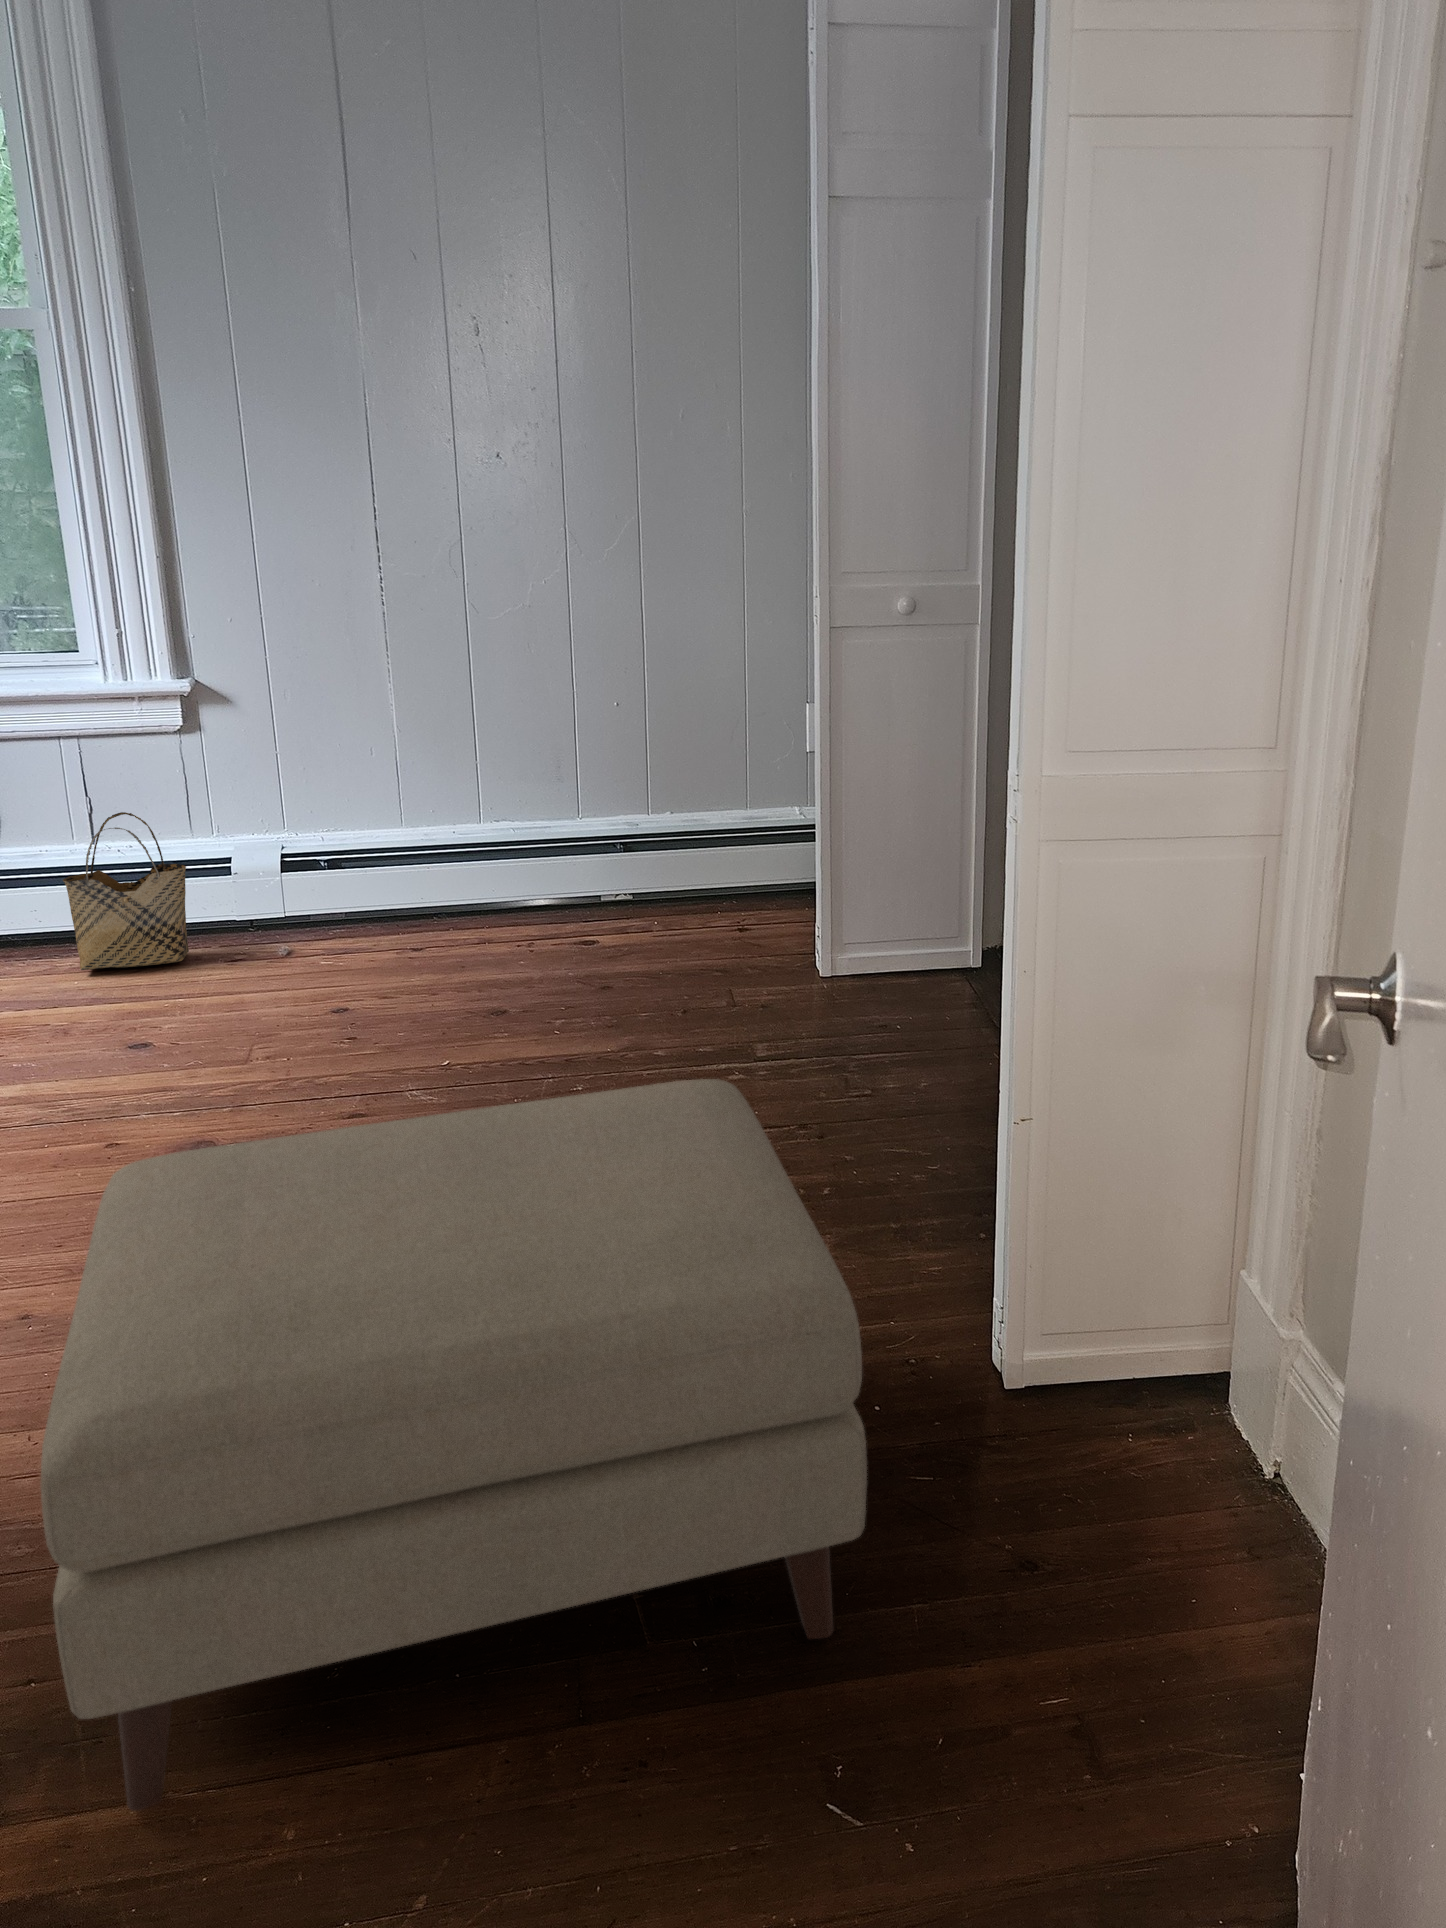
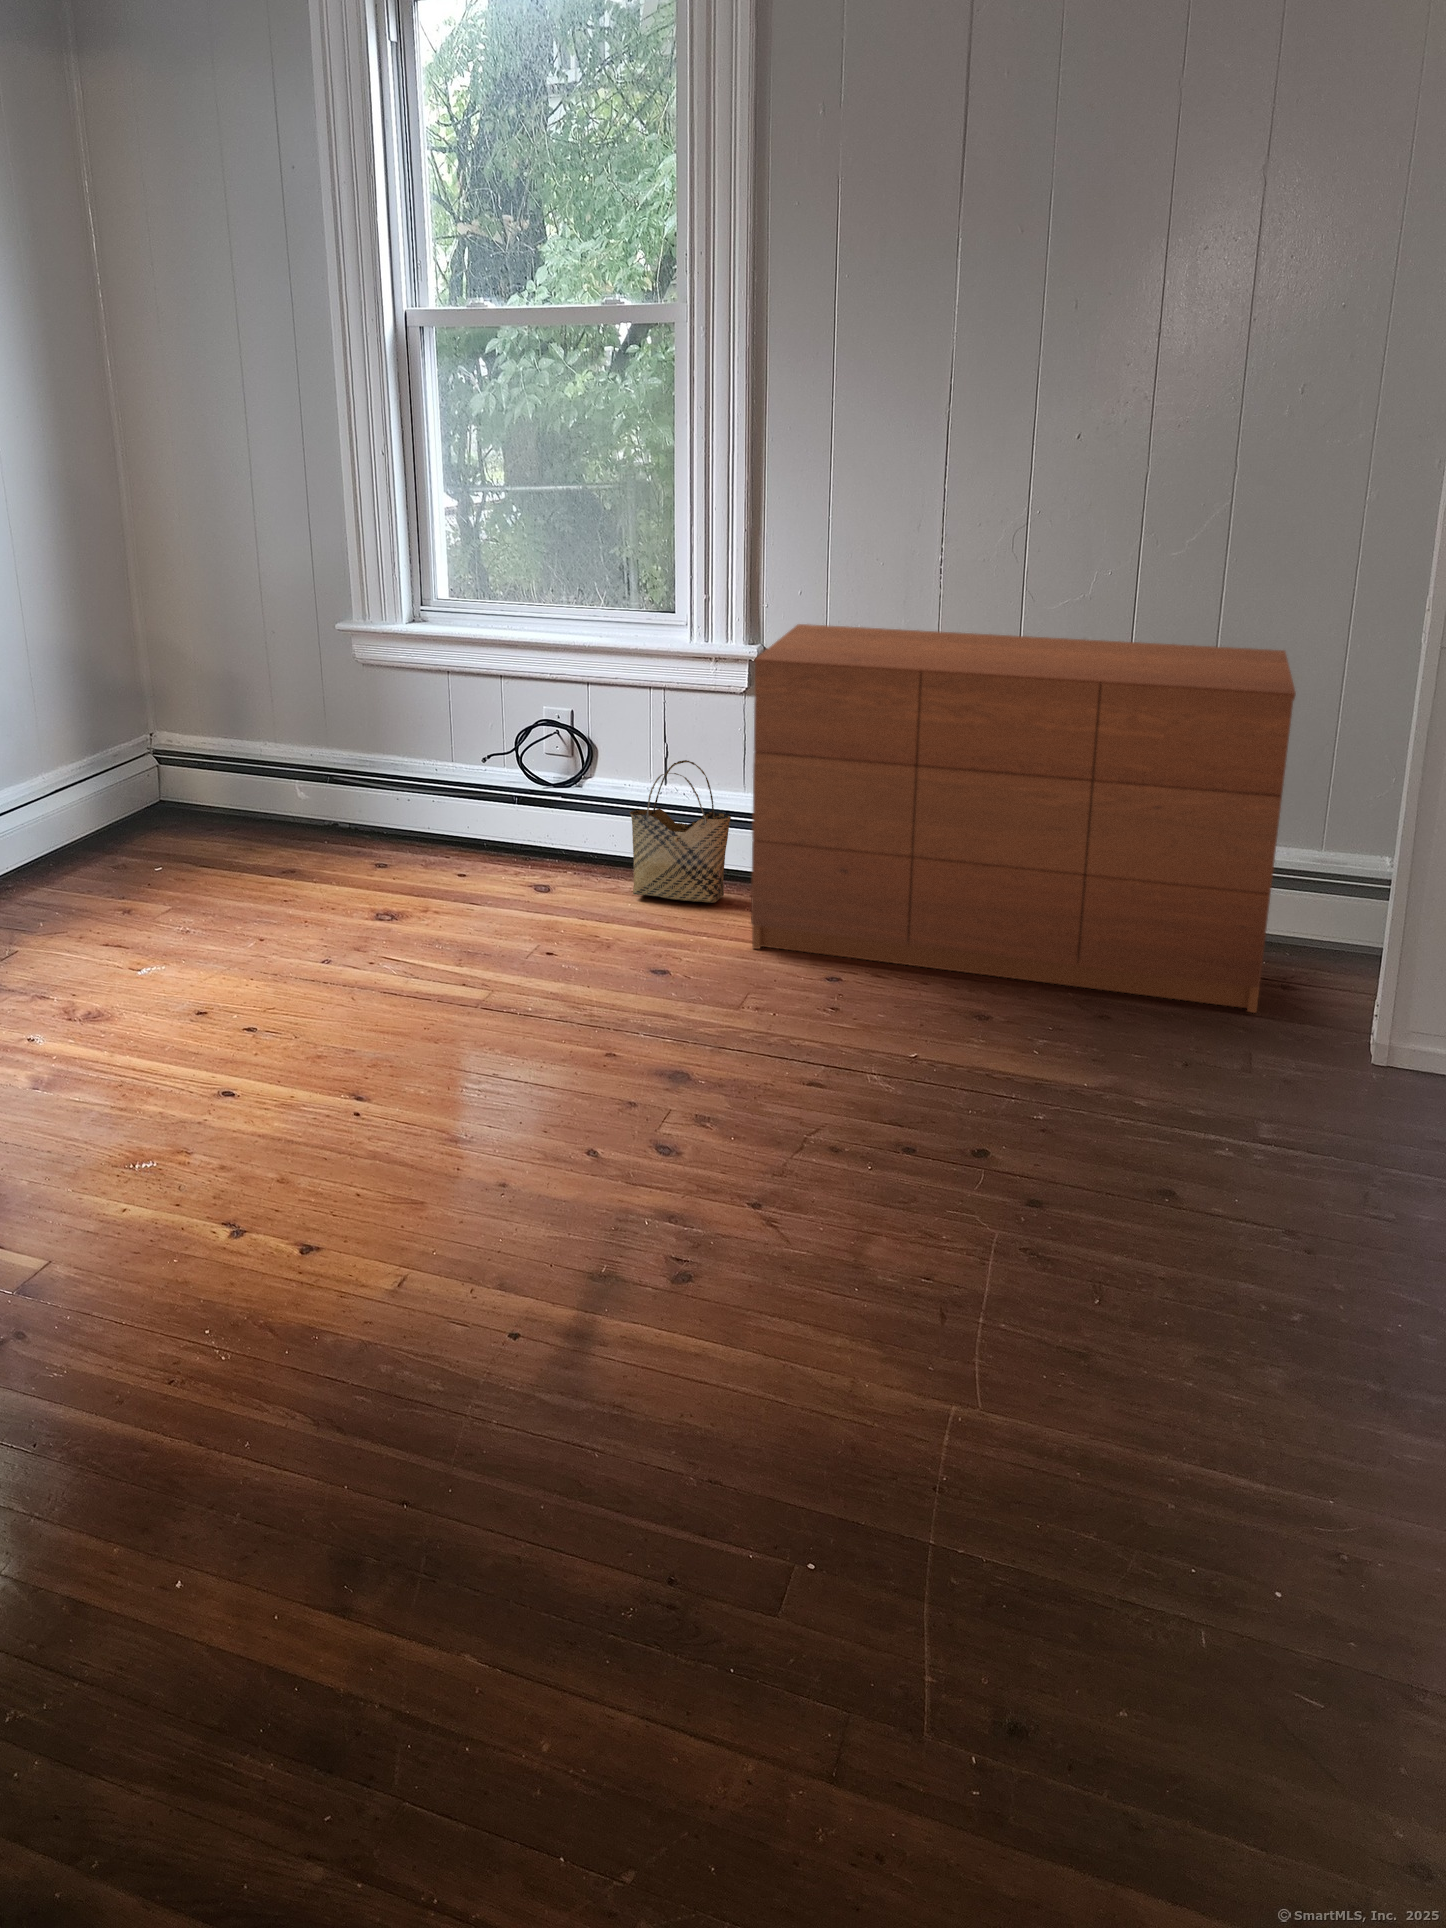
dresser: none [202,631,735,1000] -> present [751,624,1296,1013]
ottoman: present [41,1079,867,1811] -> none [386,1081,1205,1814]

